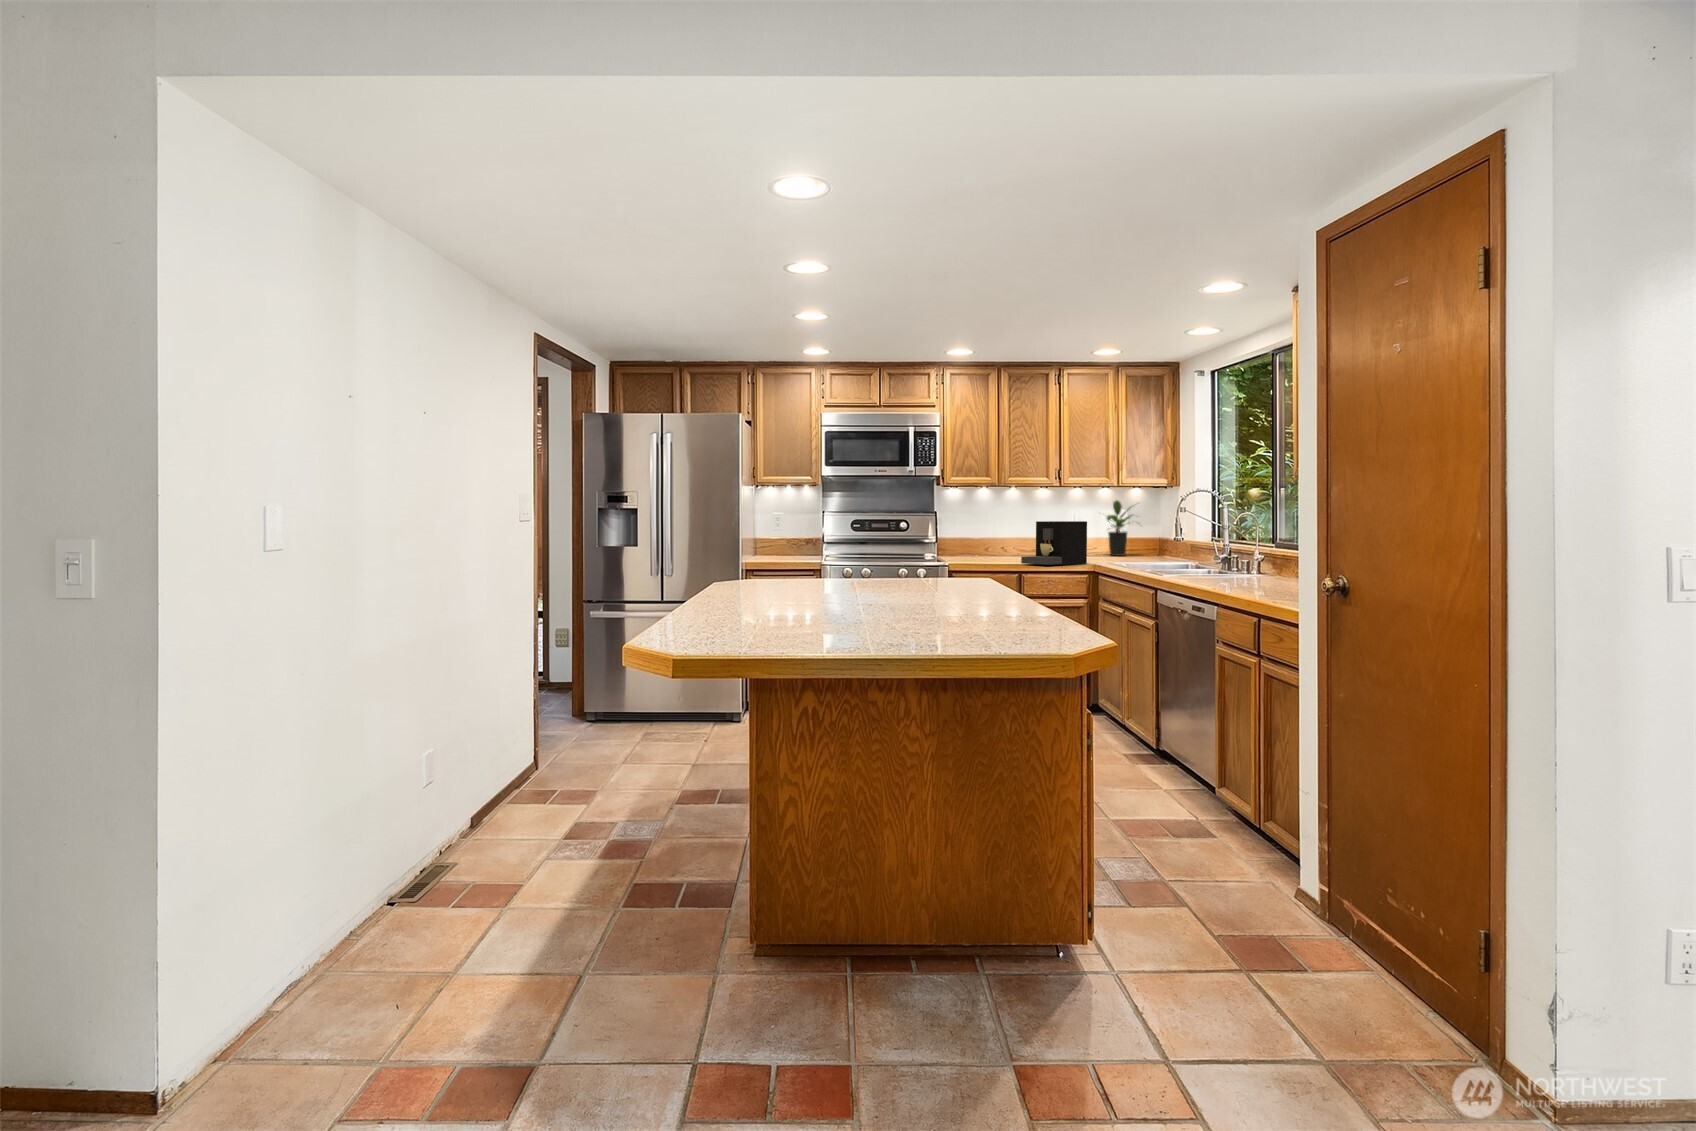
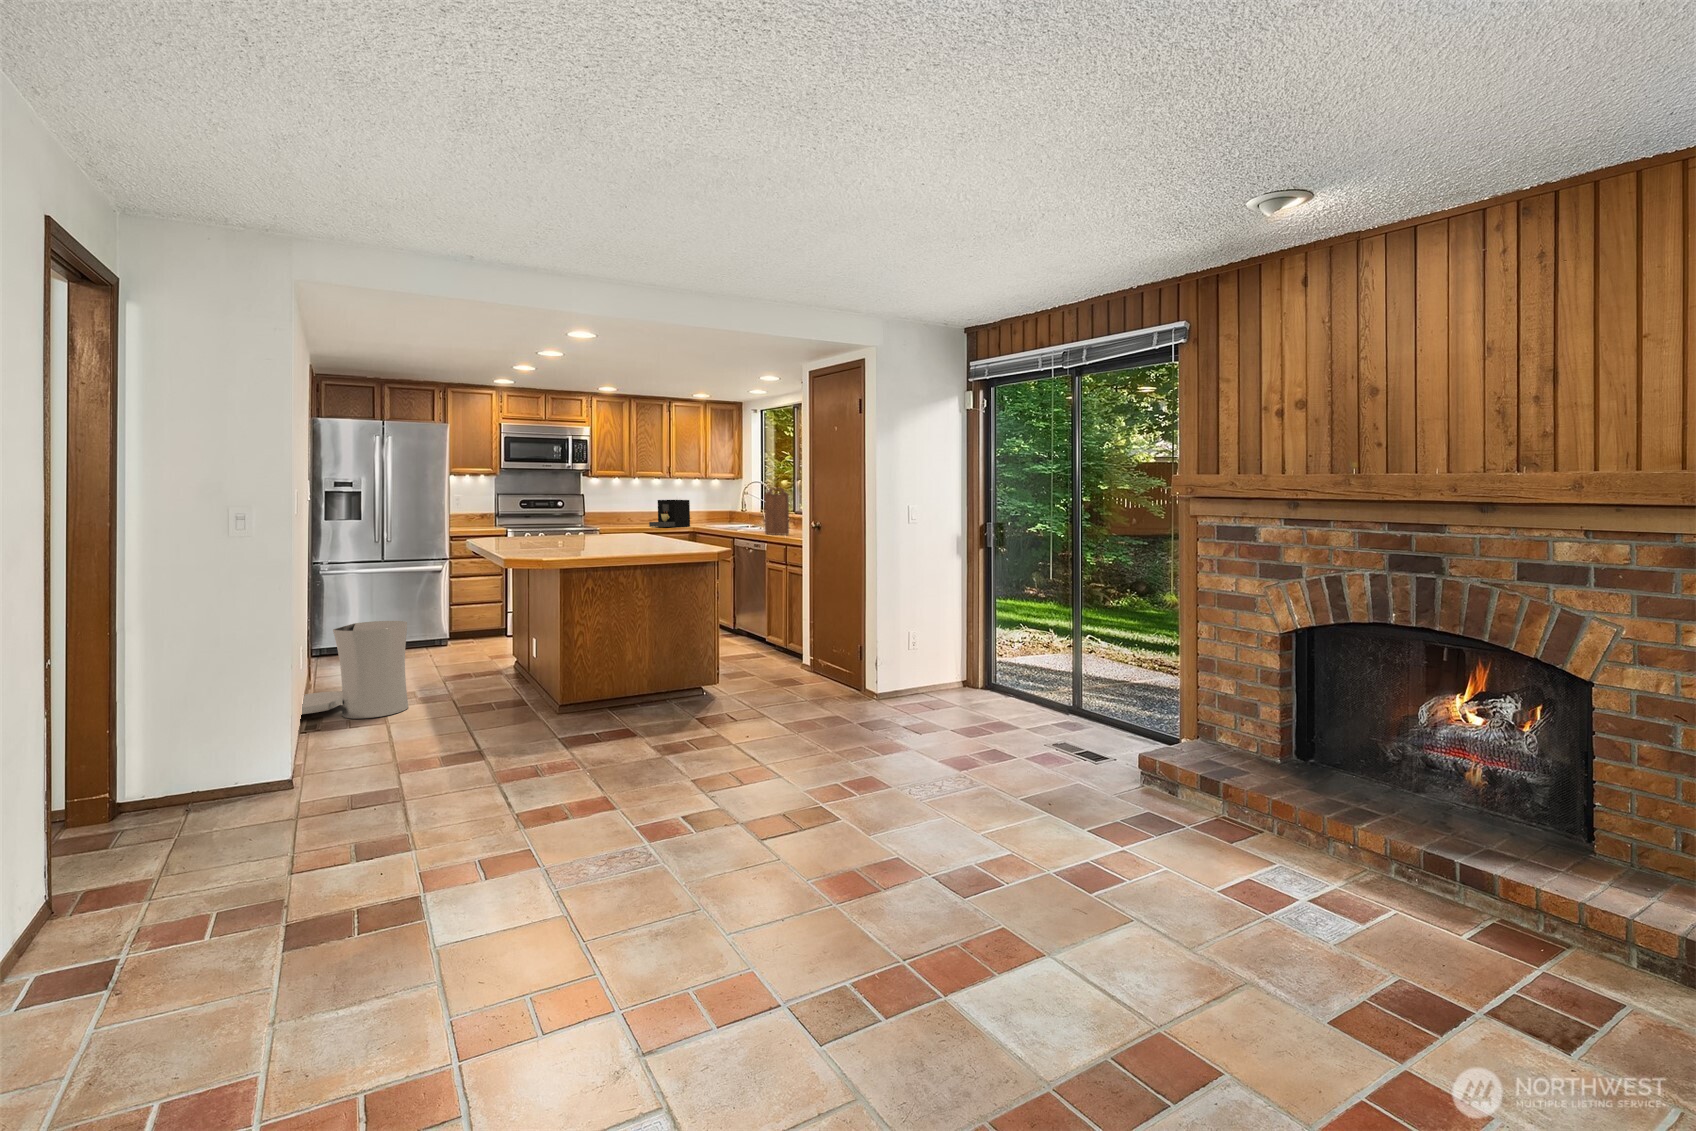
potted plant: present [1107,500,1135,556] -> none [689,488,722,523]
cutting board: none [1216,503,1266,590] -> present [764,488,789,535]
trash can: none [470,708,635,860] -> present [302,621,408,719]

